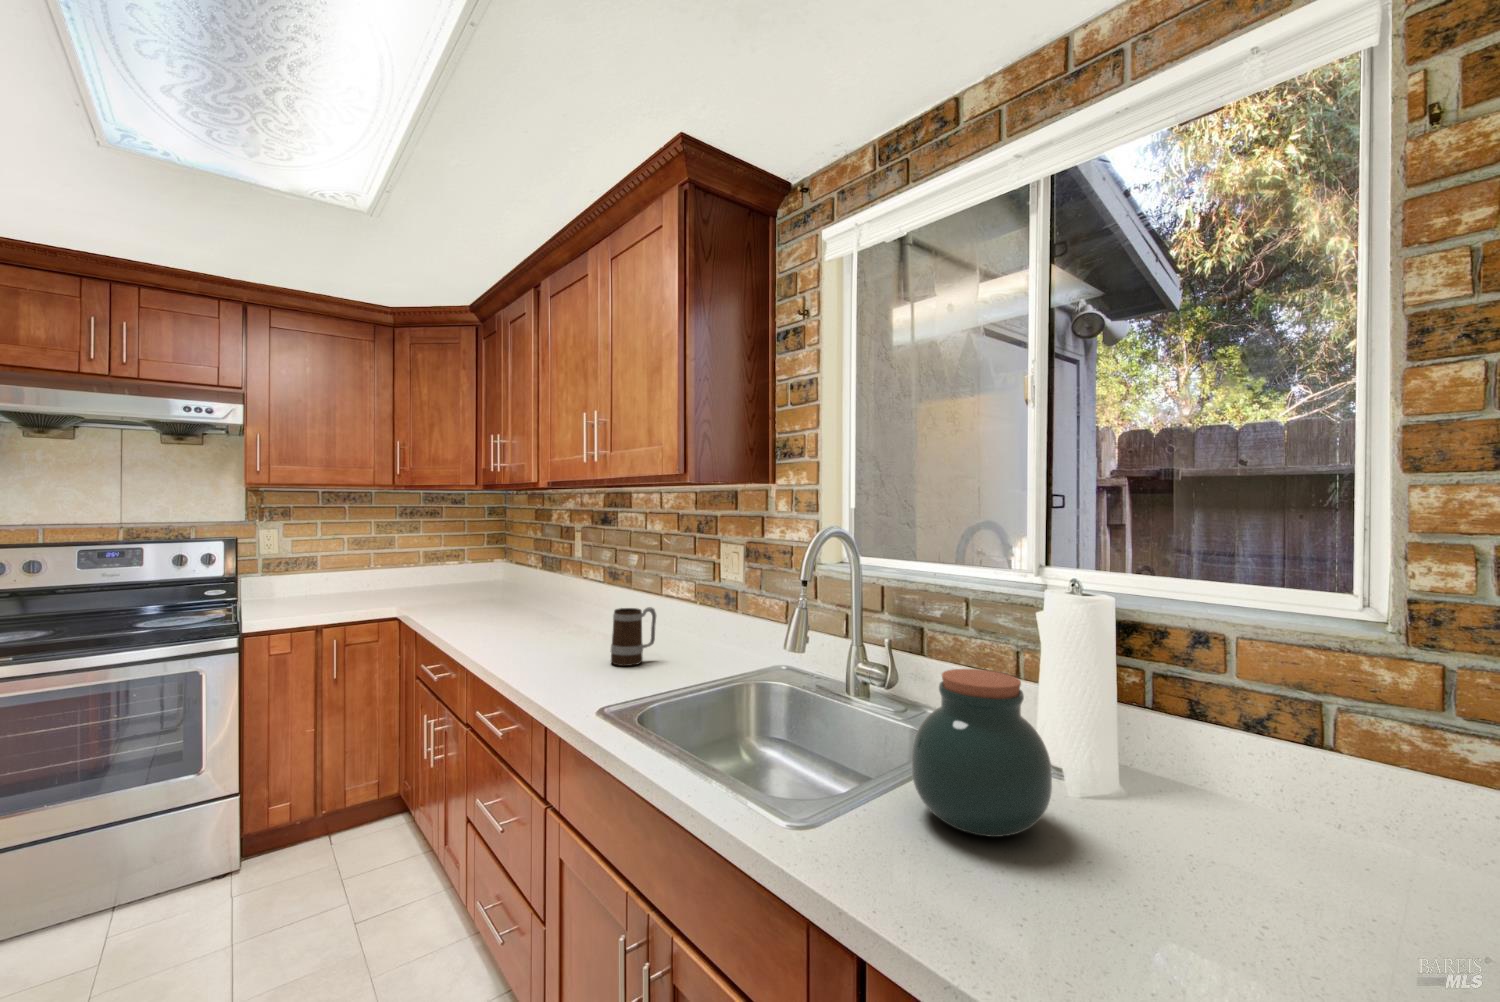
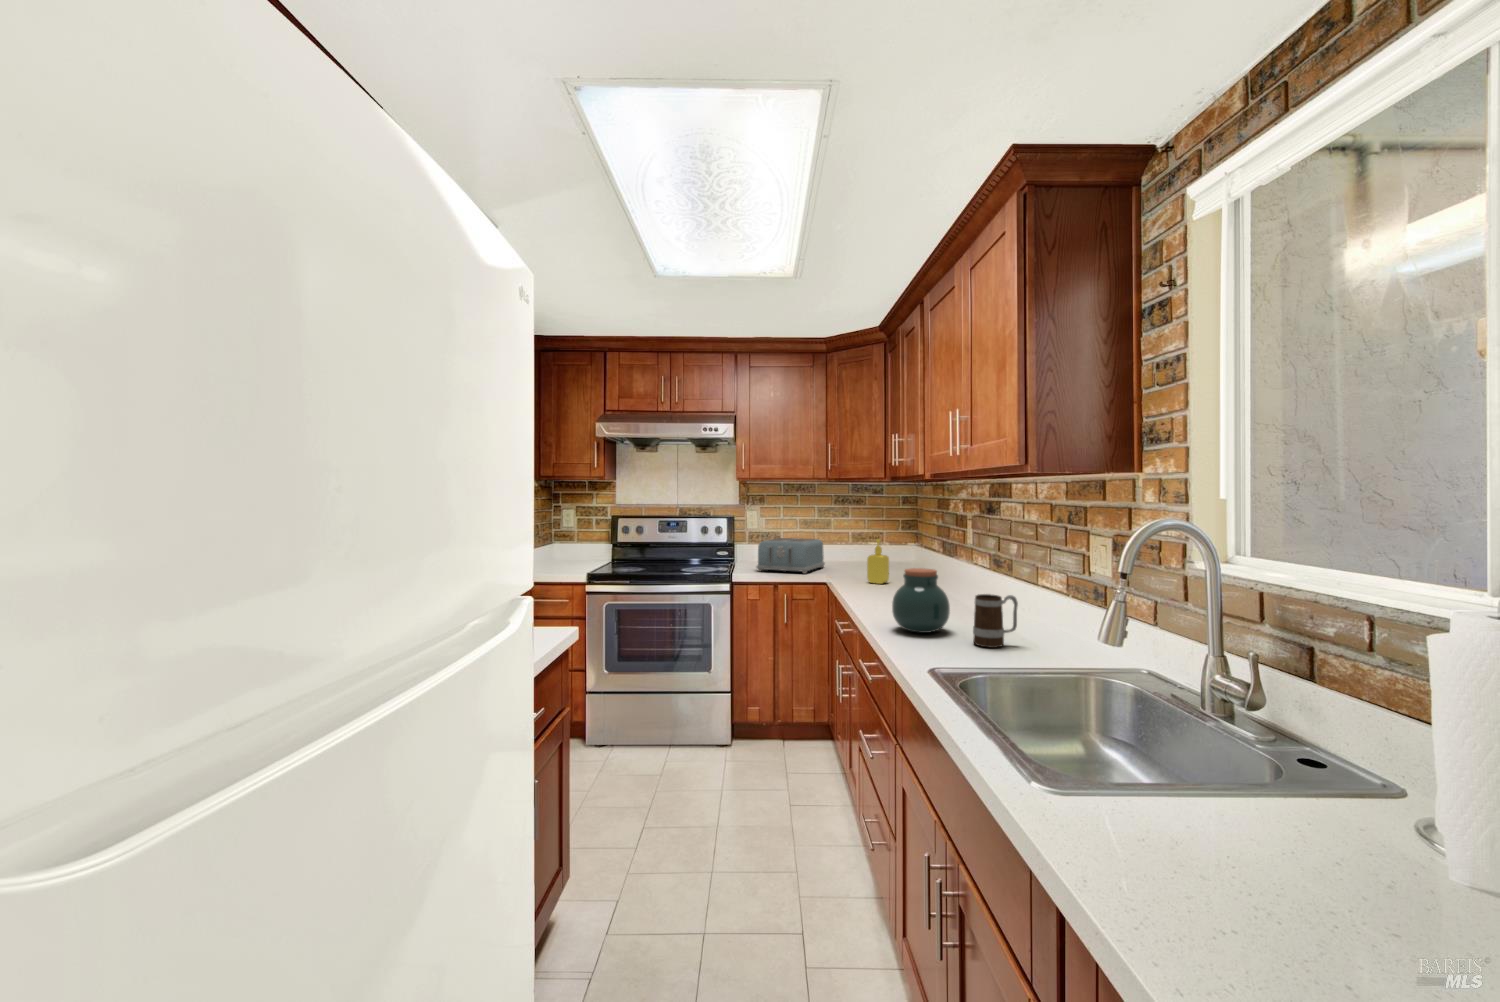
soap dispenser: none [453,554,481,608] -> present [867,539,889,584]
toaster: none [282,557,386,602] -> present [757,538,825,574]
jar: present [912,669,1052,837] -> present [892,568,950,633]

